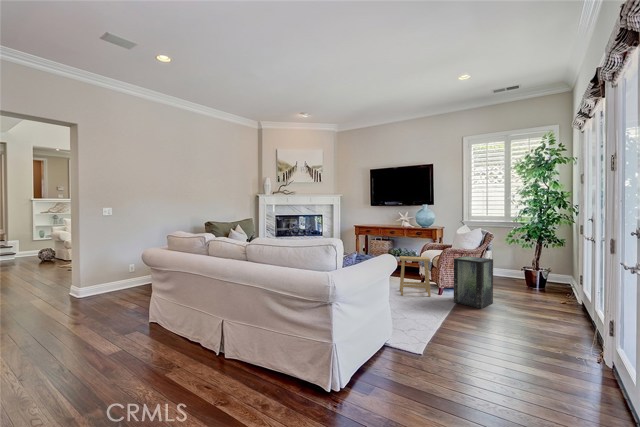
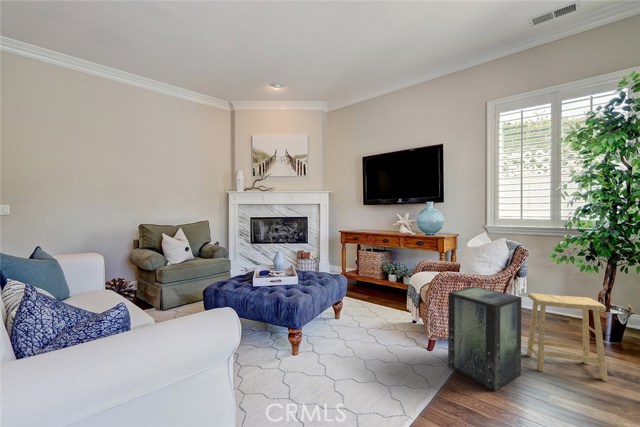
footstool: present [400,256,431,296] -> present [527,293,608,381]

